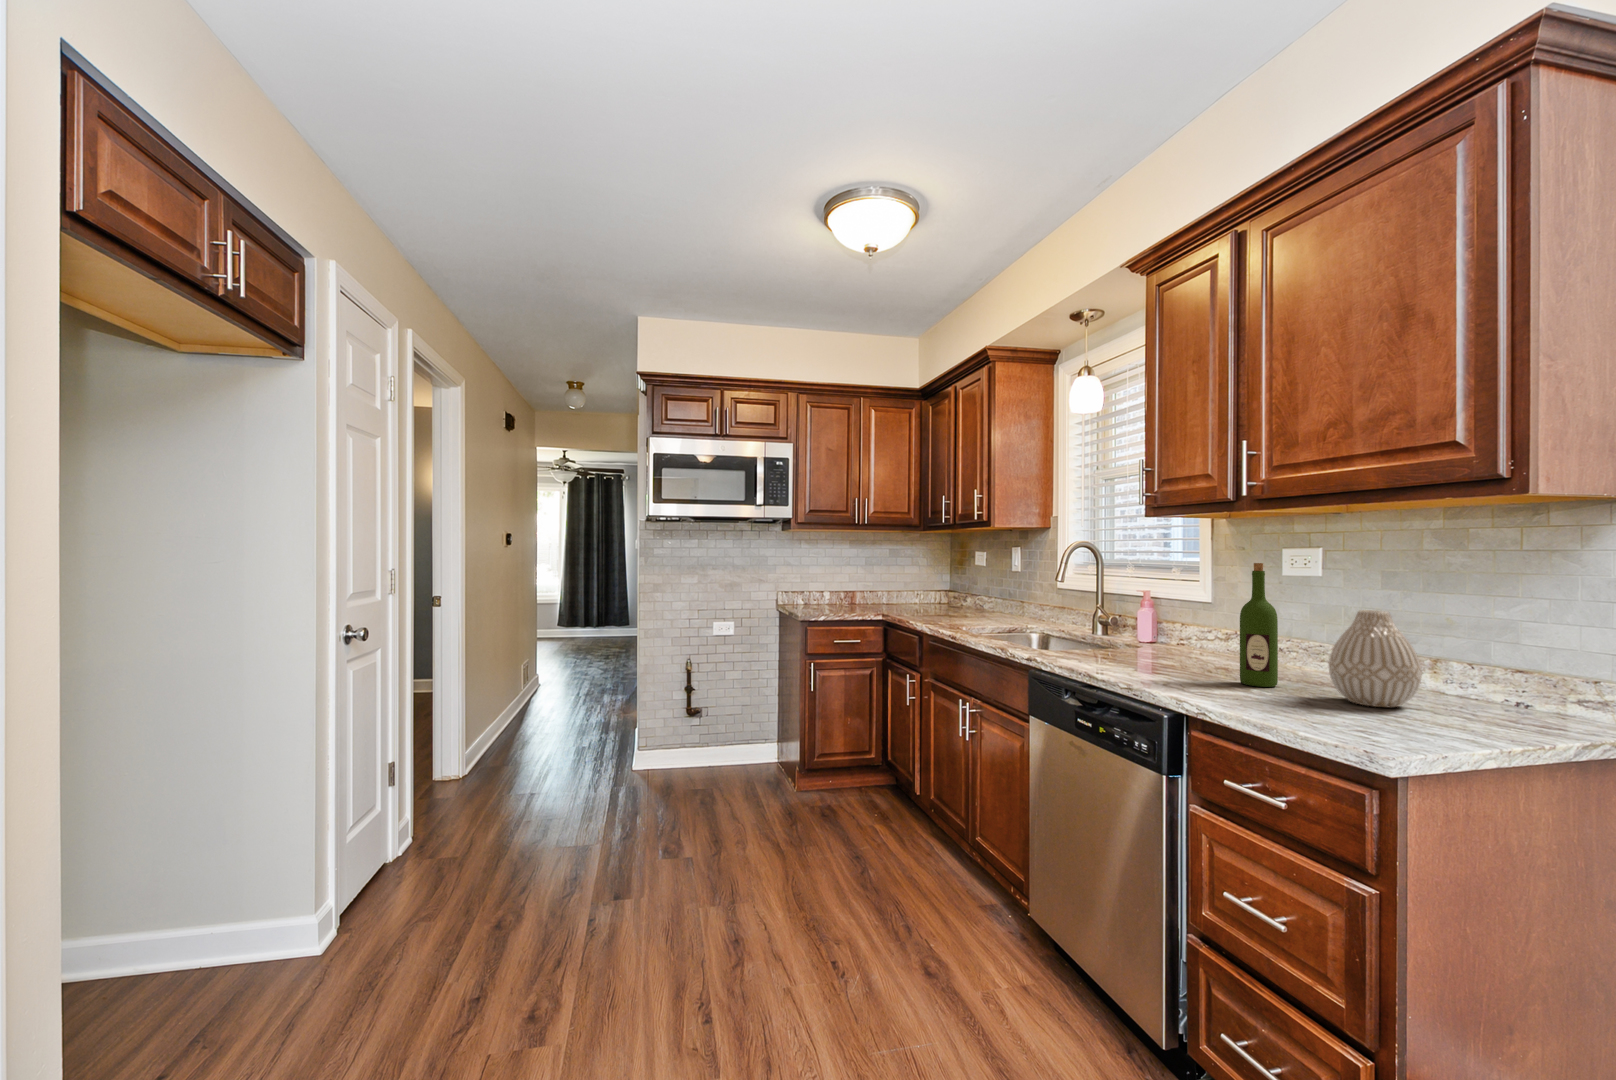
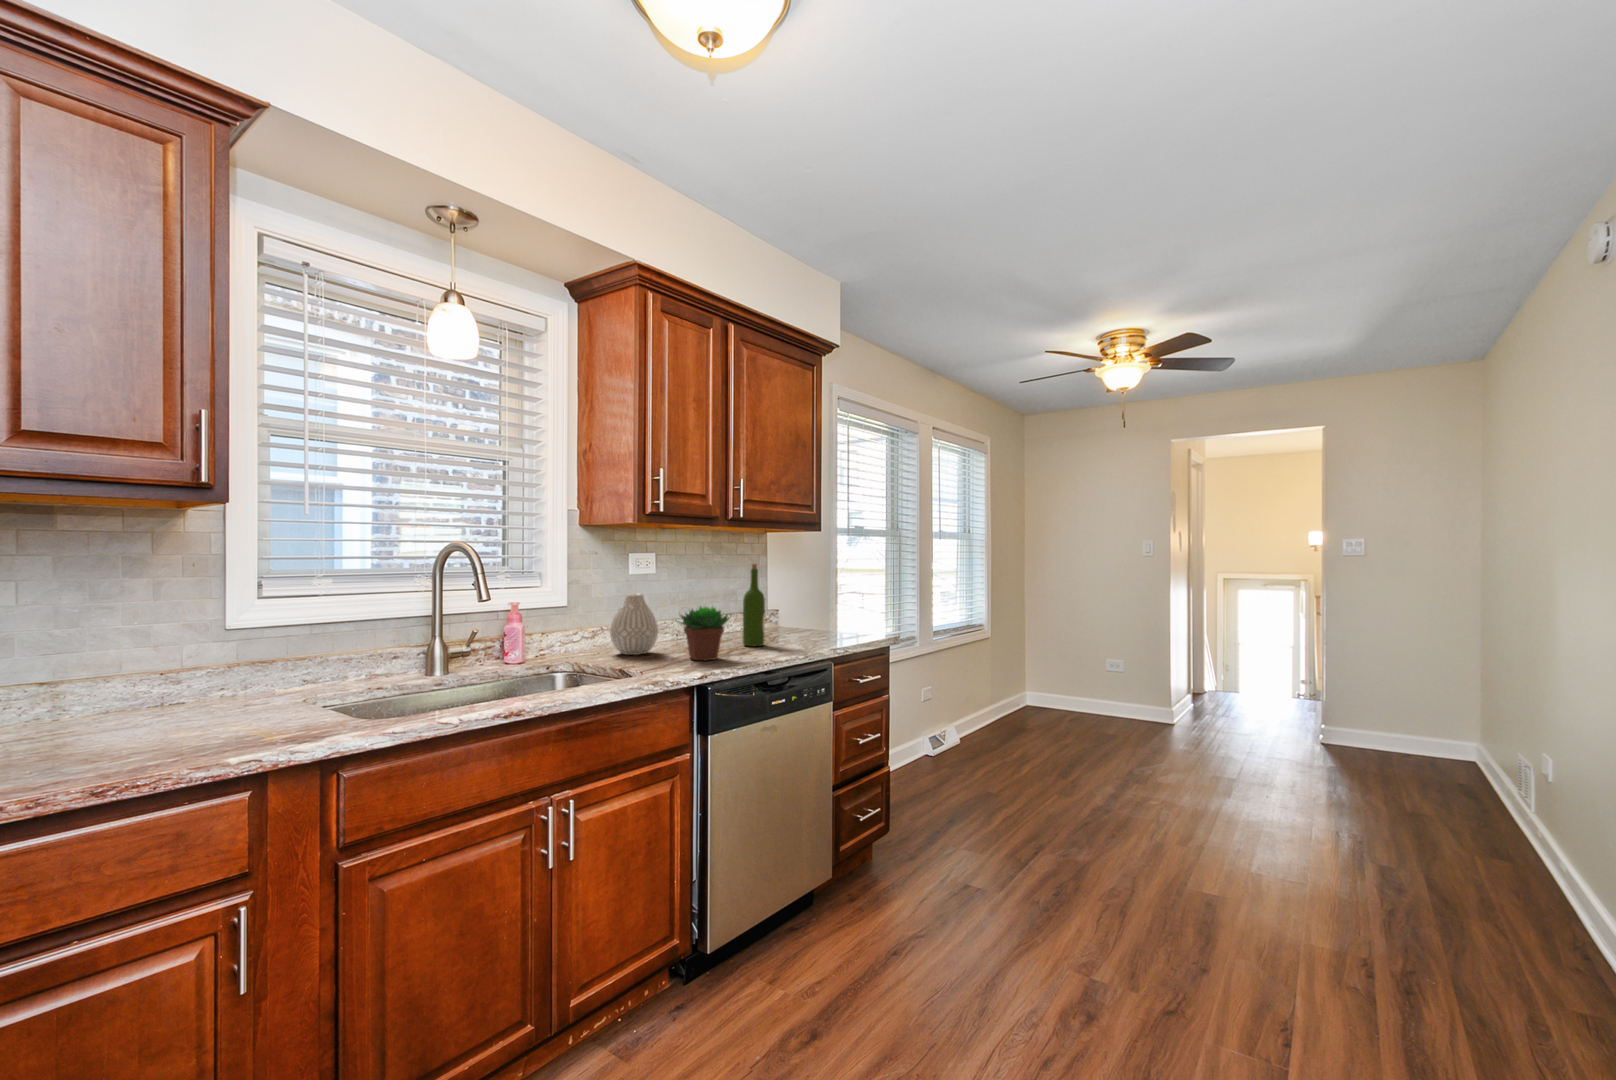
succulent plant: none [1096,605,1161,666] -> present [679,607,729,660]
vase: present [1329,610,1422,707] -> present [610,594,658,655]

